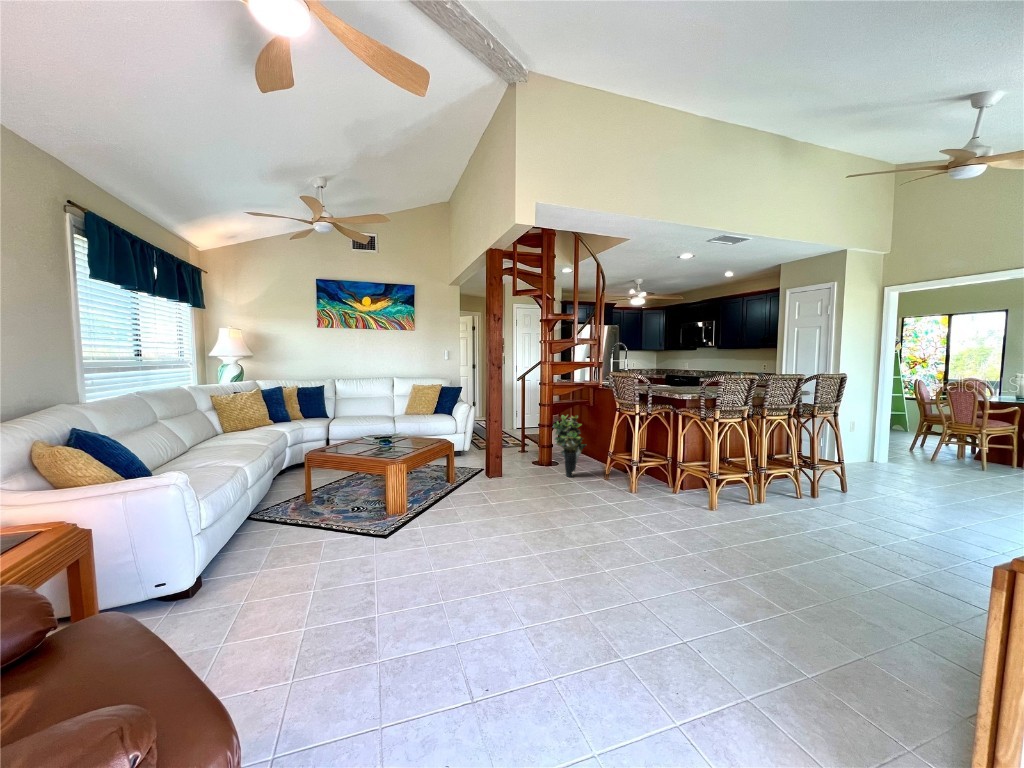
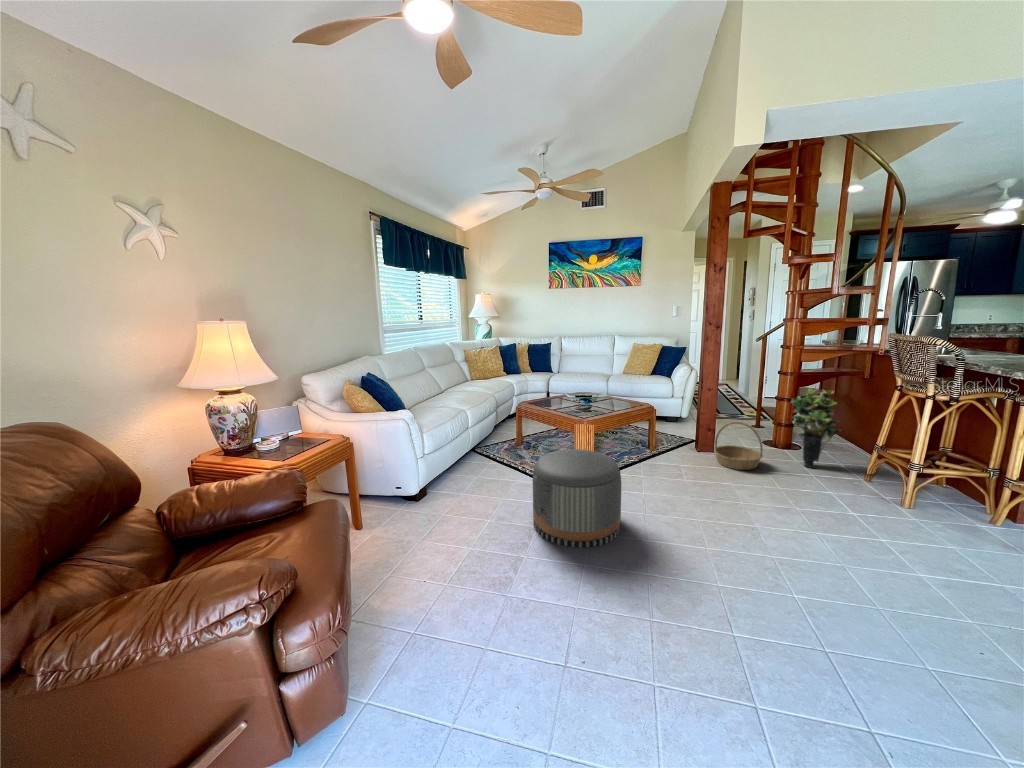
basket: none [504,447,541,487] -> present [714,422,762,470]
pouf: none [365,487,460,593] -> present [533,449,622,548]

